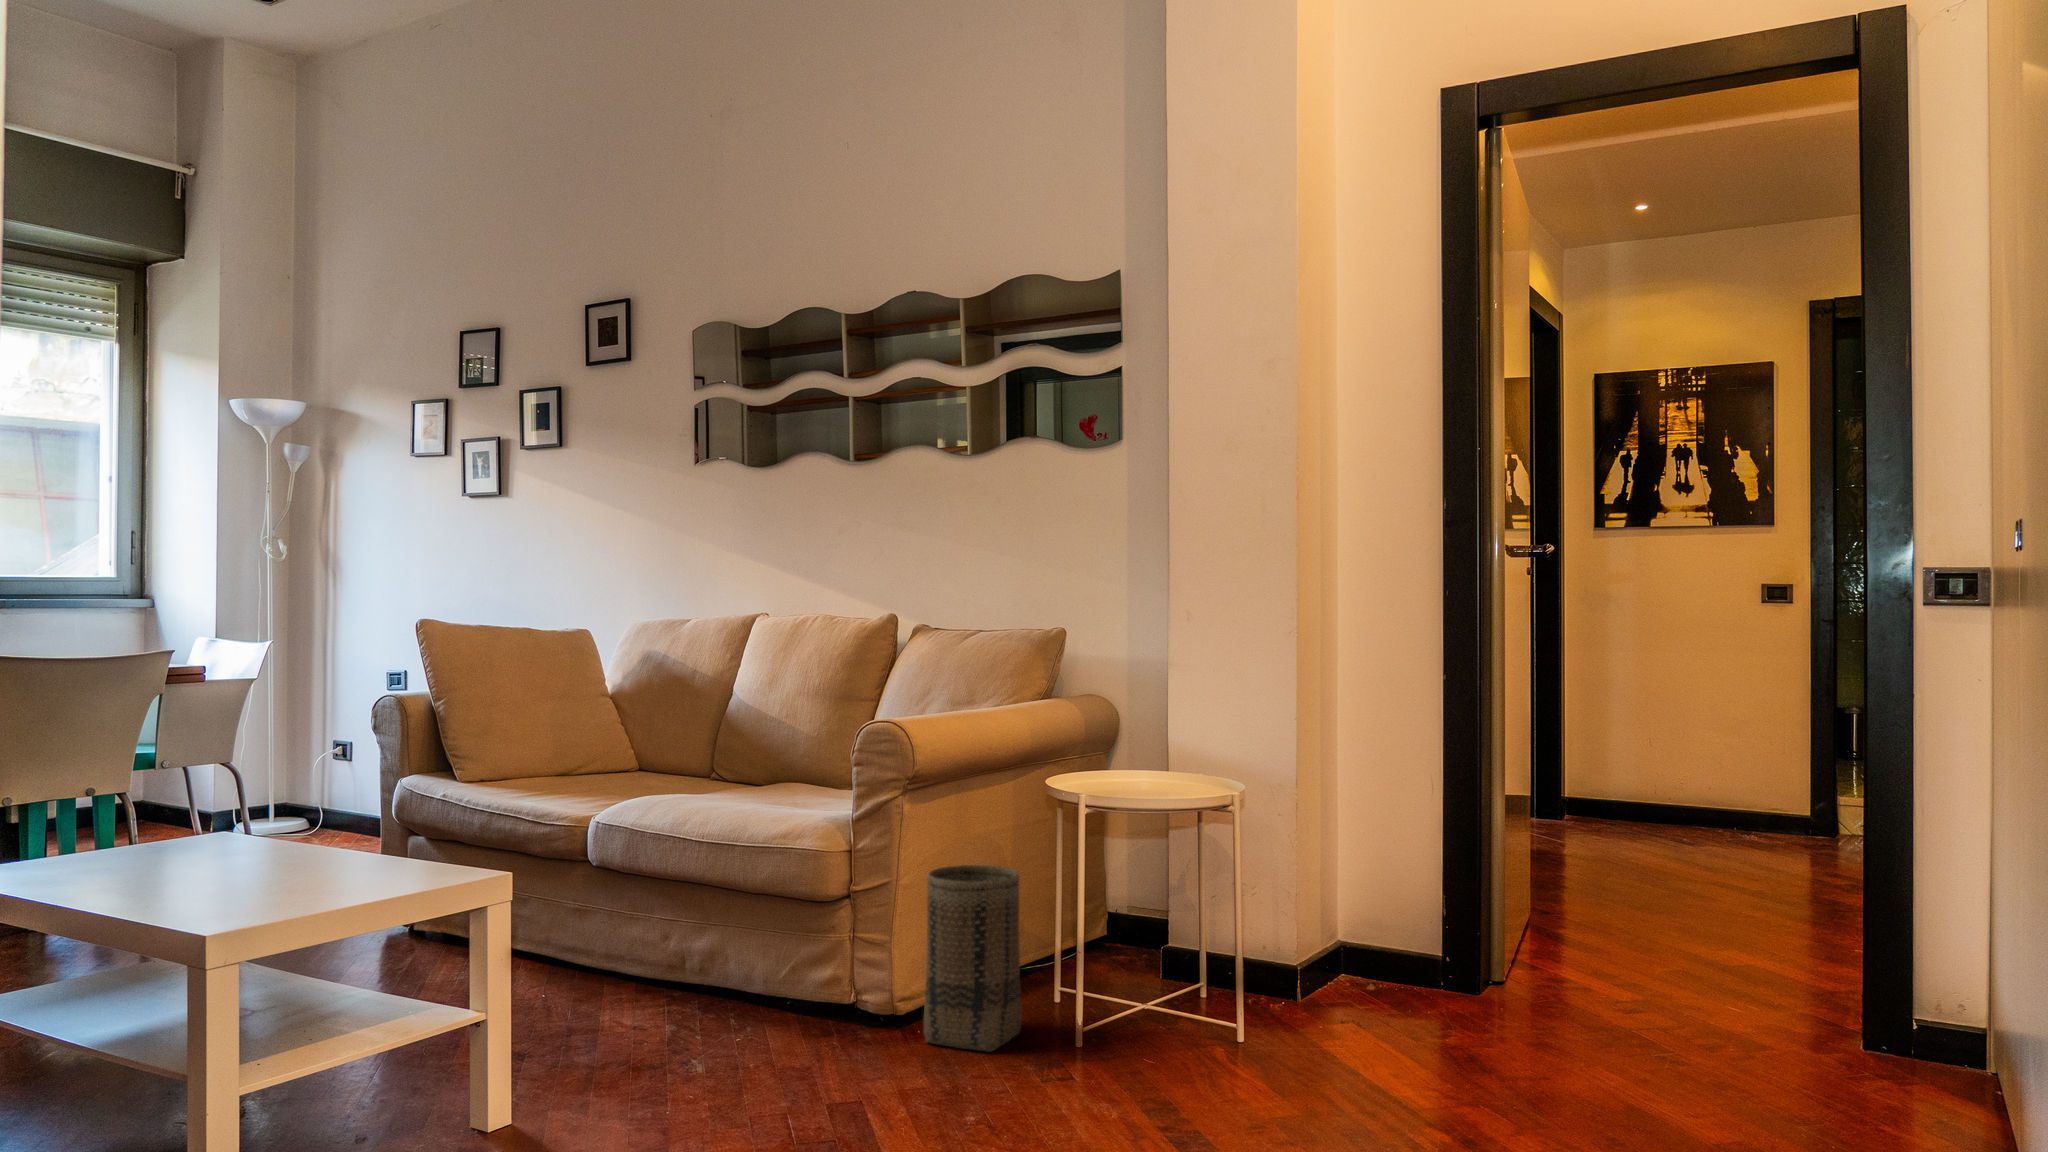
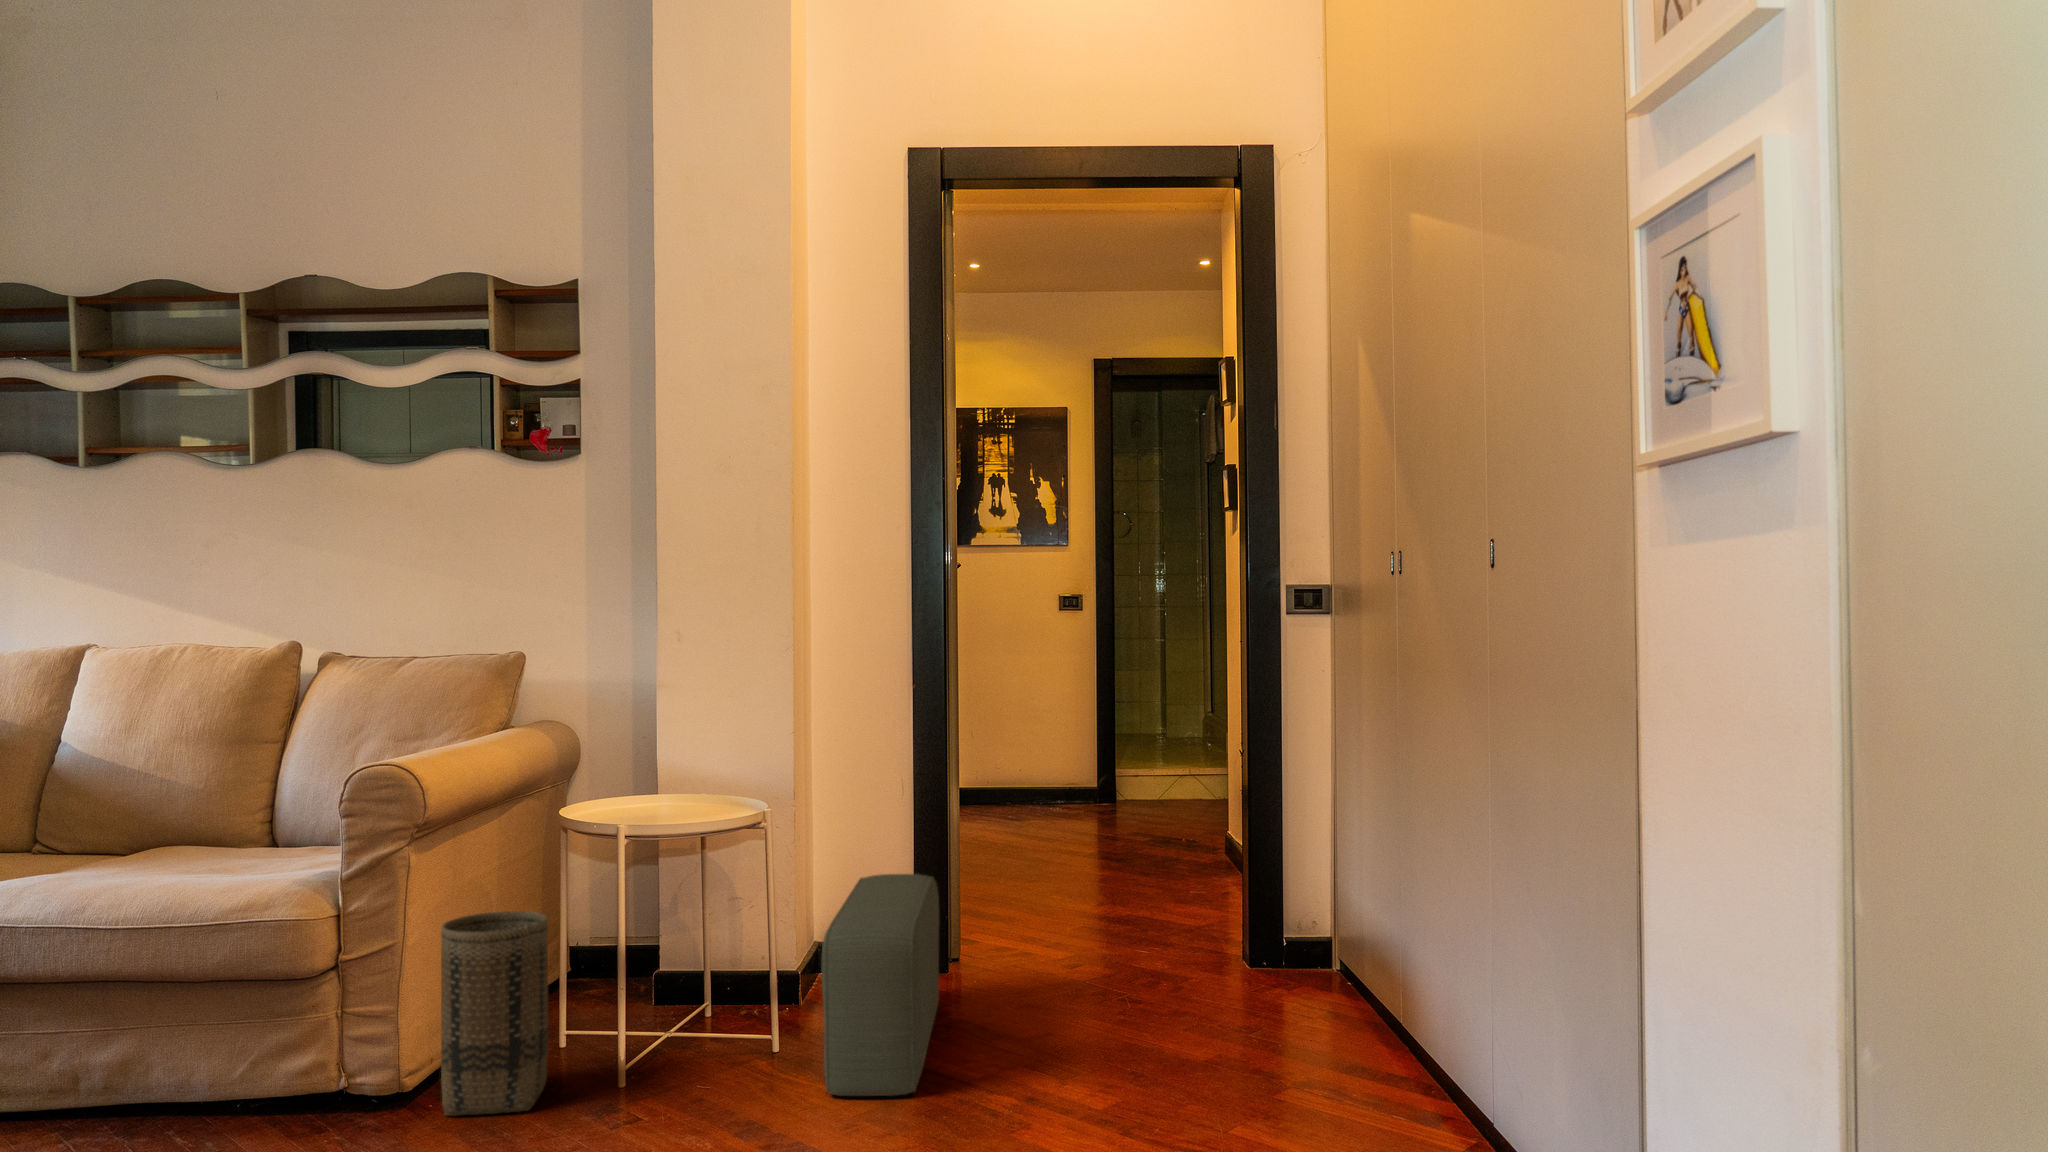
pouf: none [1256,875,1441,1109] -> present [821,874,939,1096]

